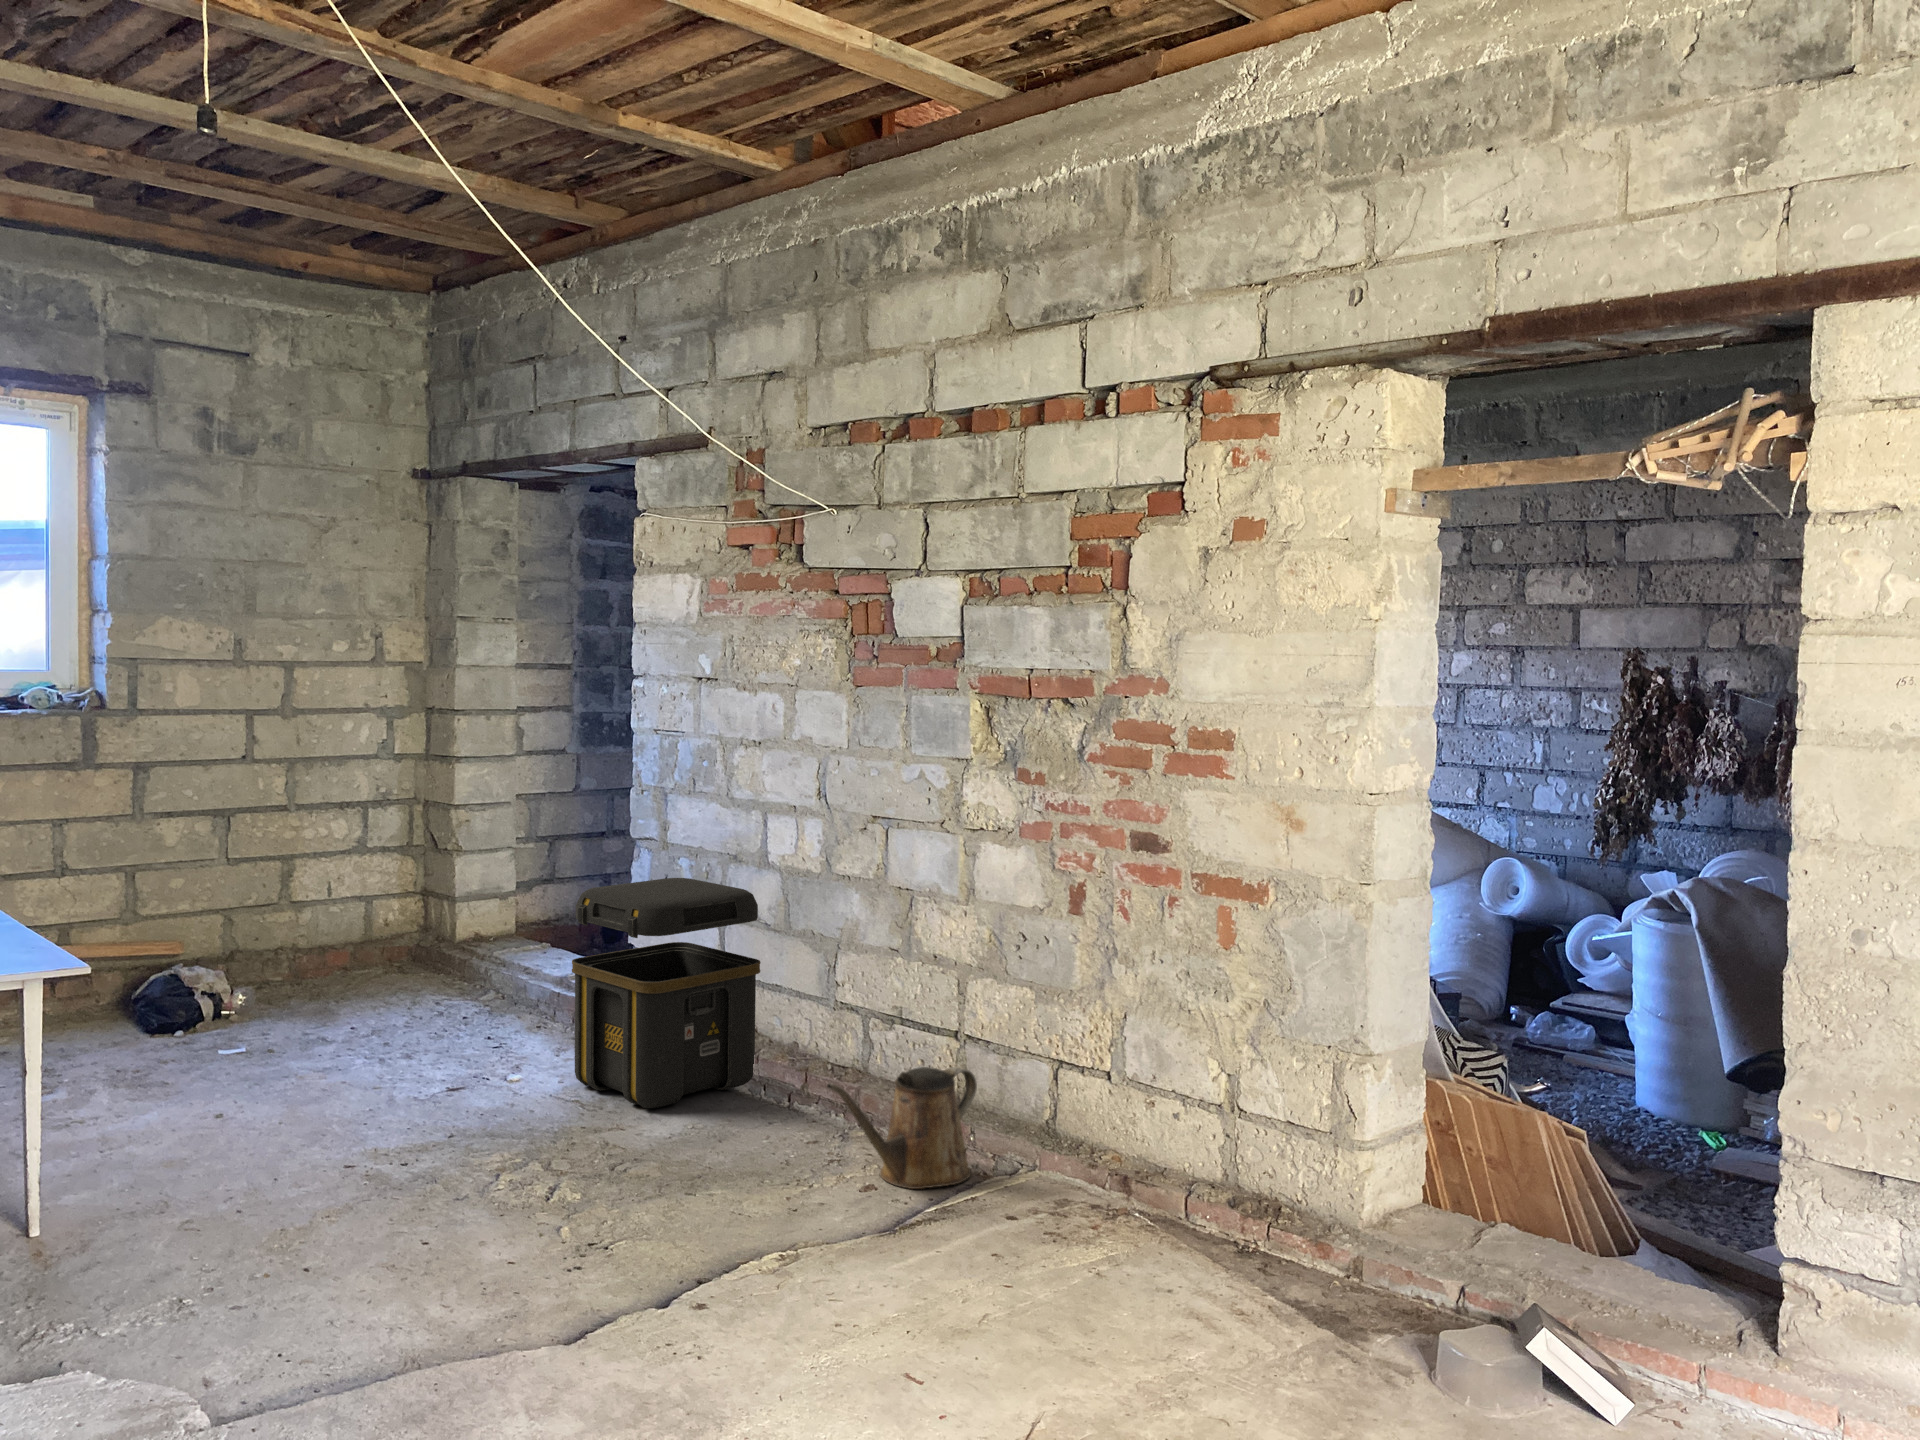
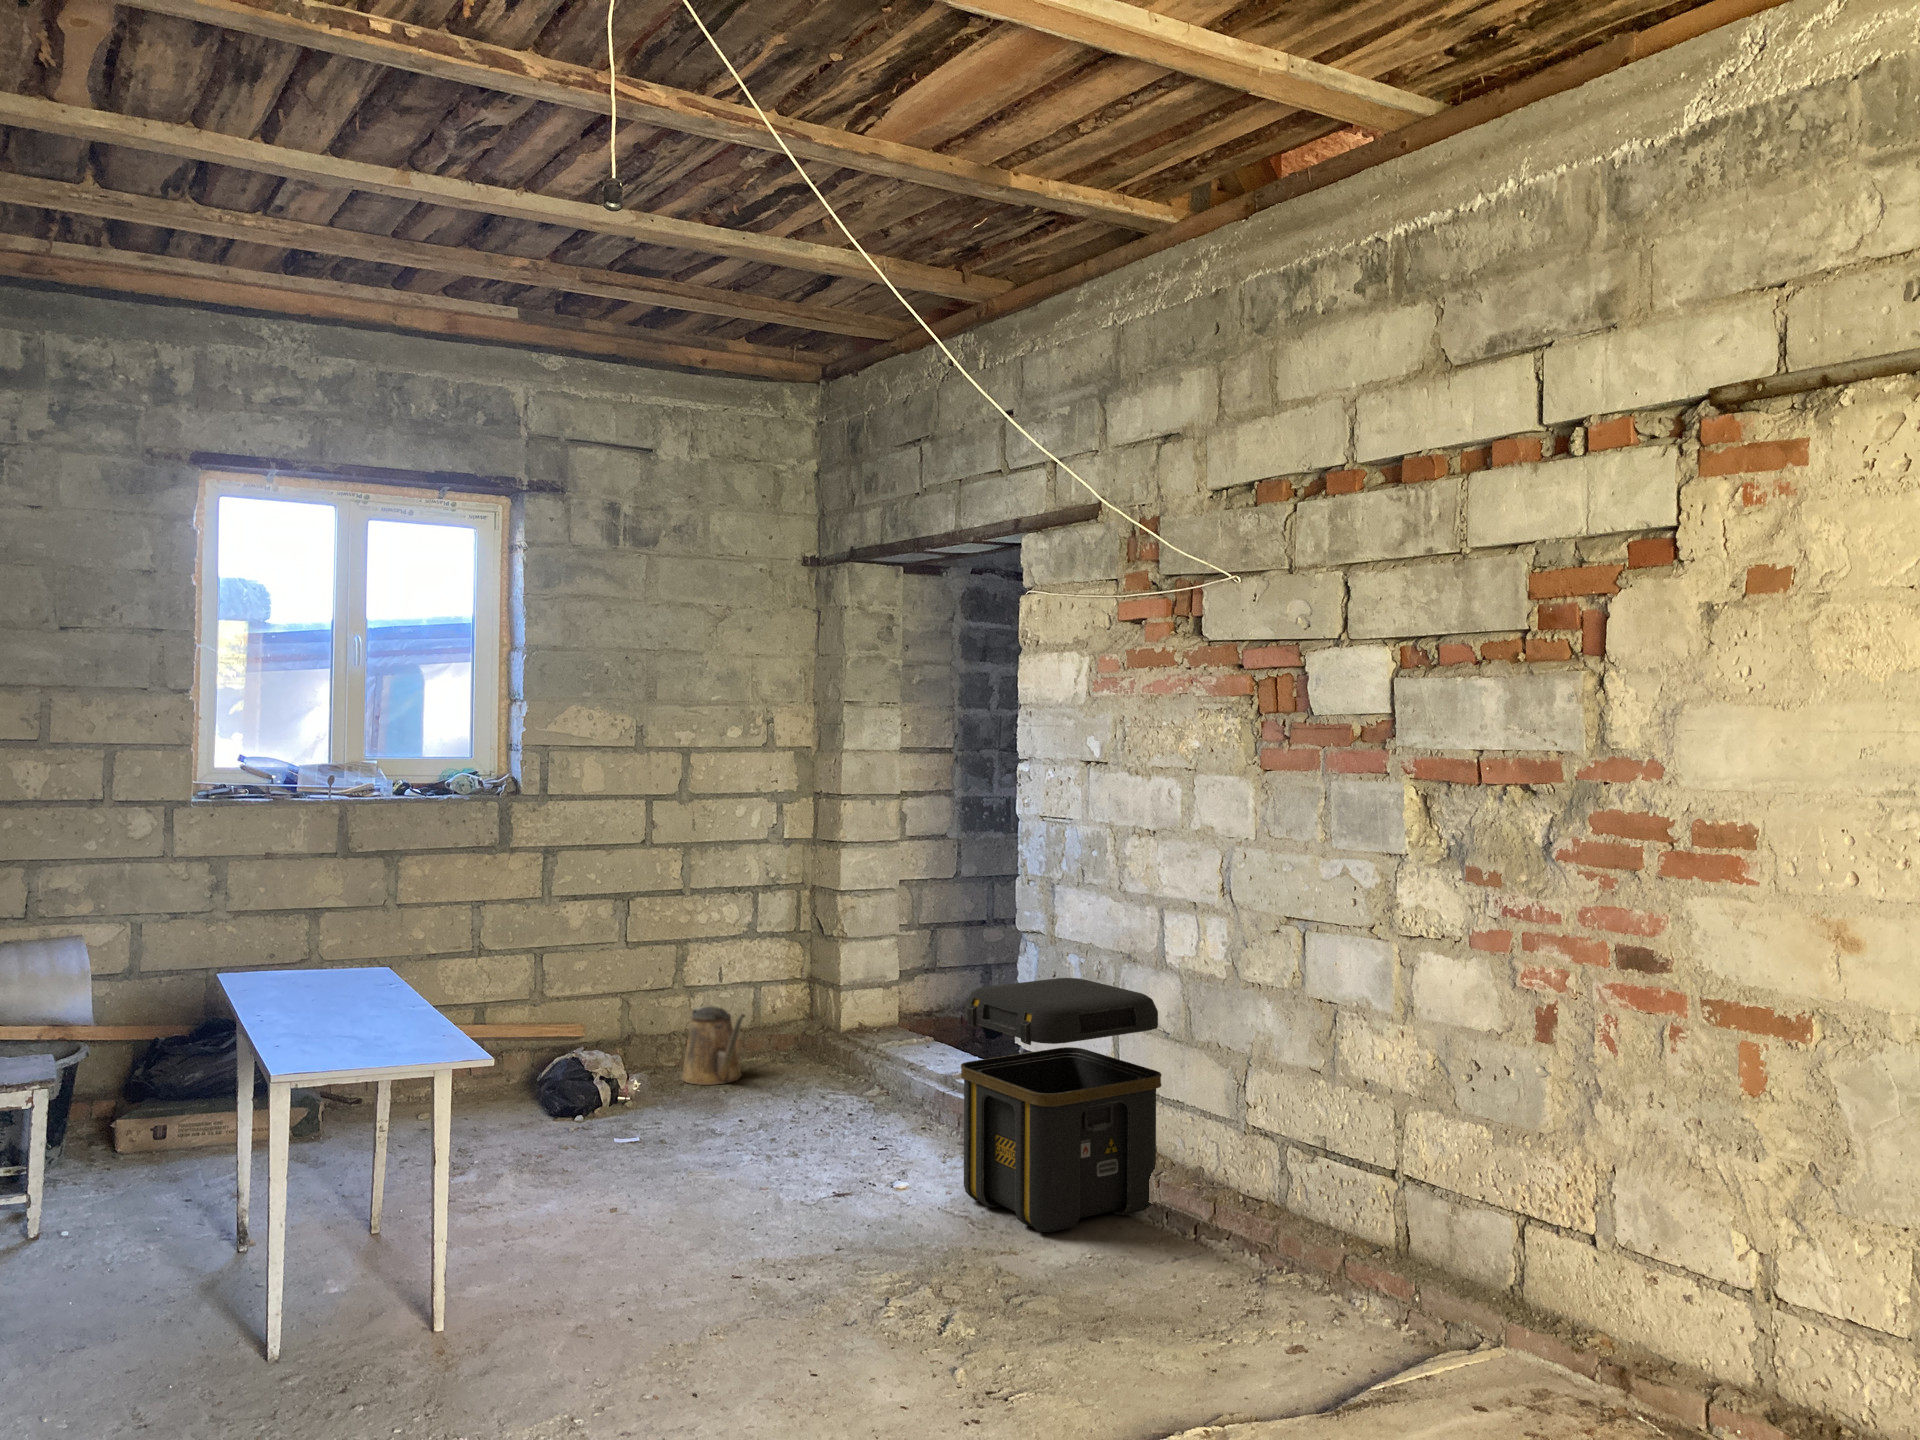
watering can: present [827,1067,977,1189] -> present [681,1006,745,1085]

